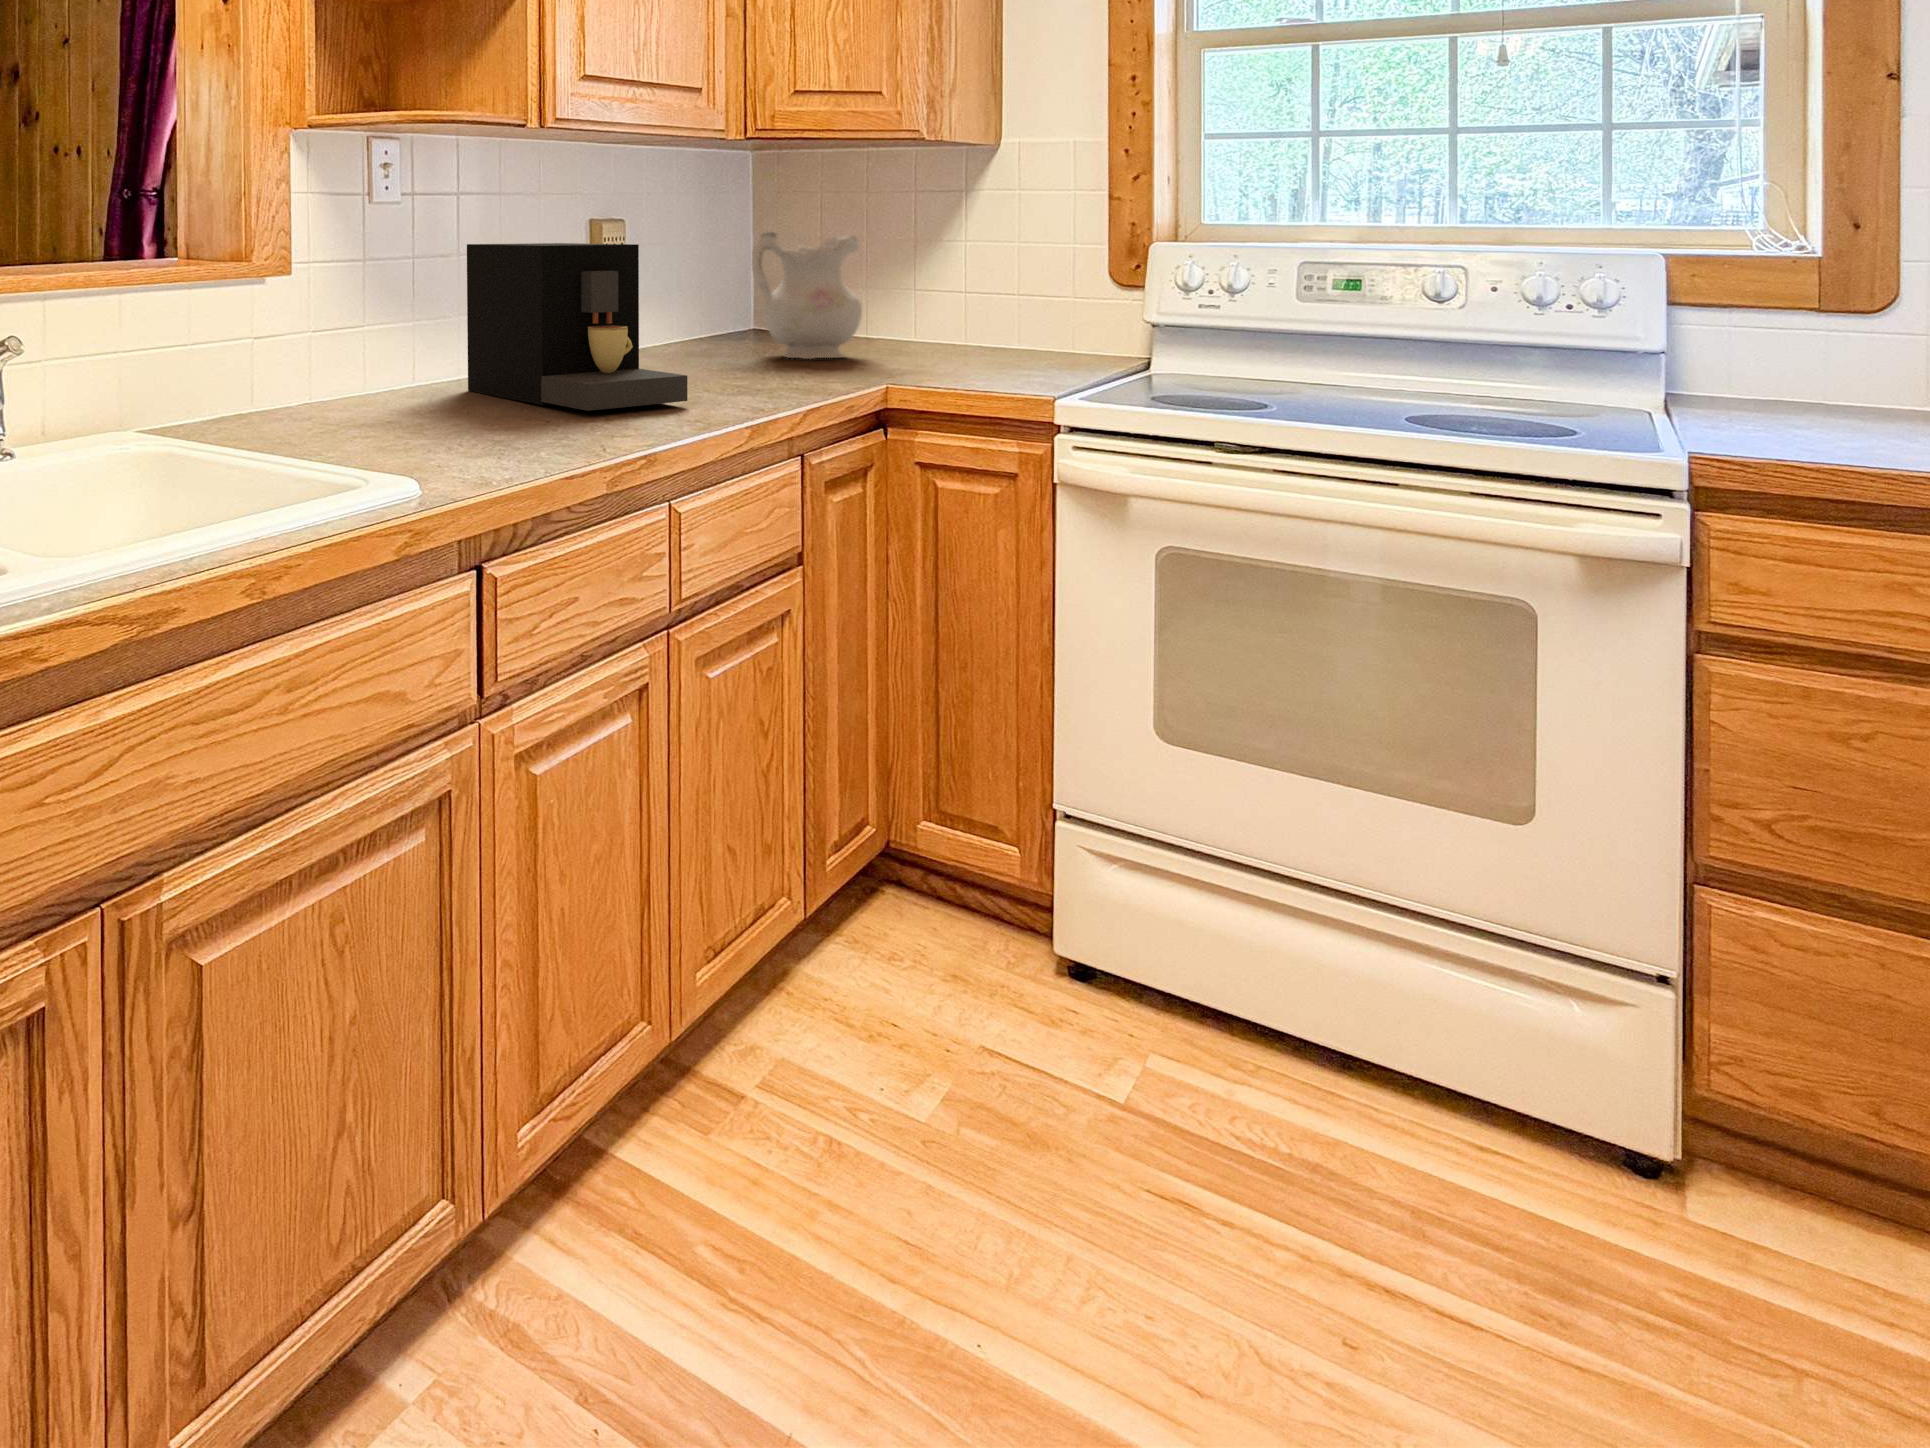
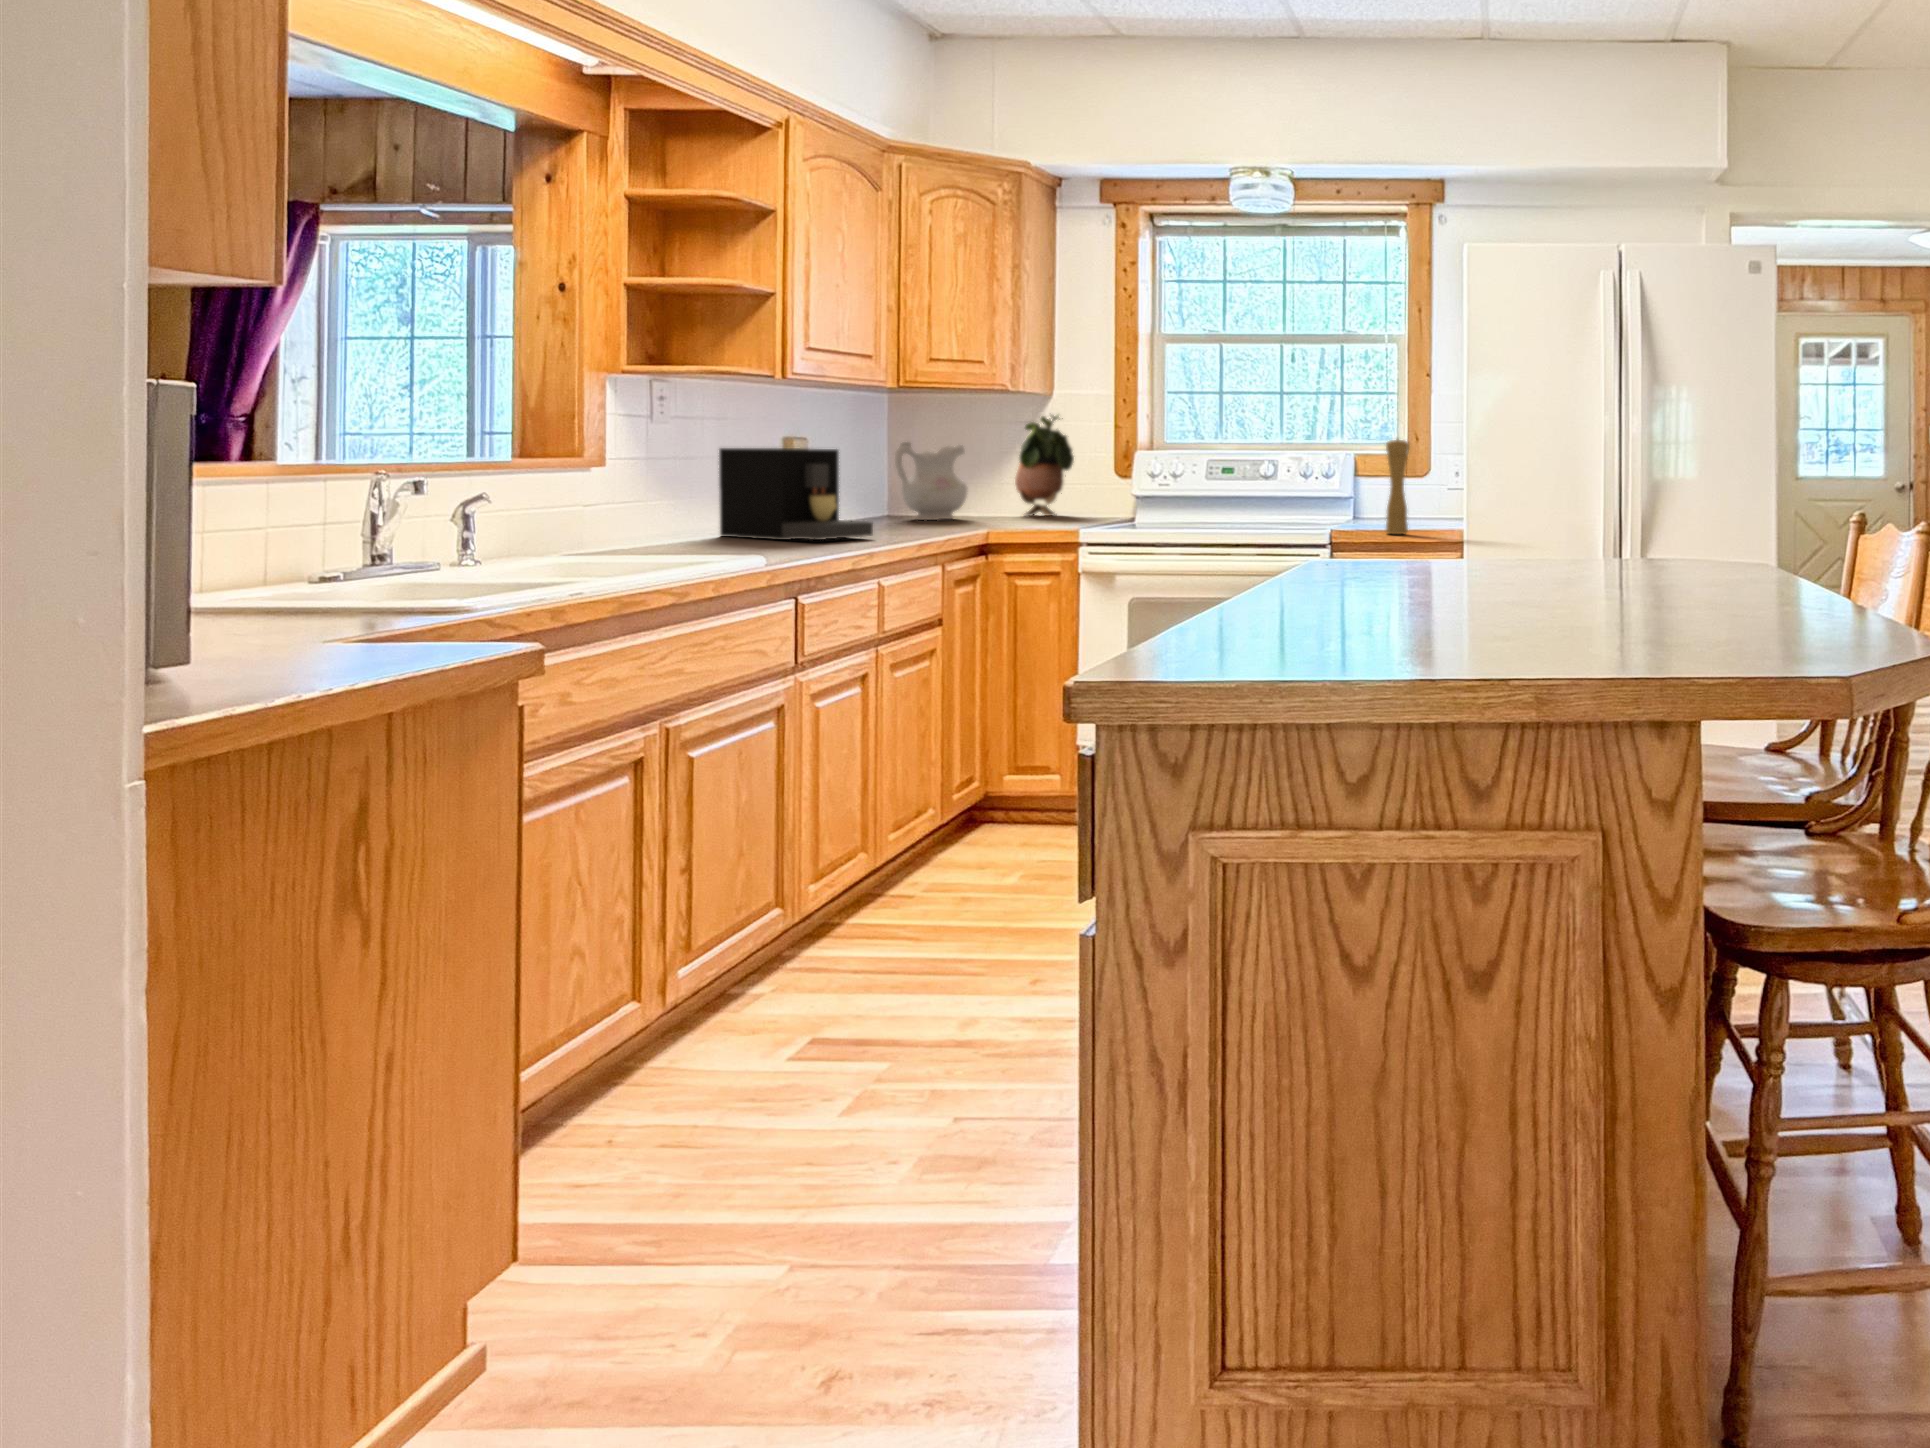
potted plant: none [937,179,1034,353] -> present [1015,415,1074,516]
pepper mill: none [1769,204,1849,433] -> present [1386,439,1410,534]

